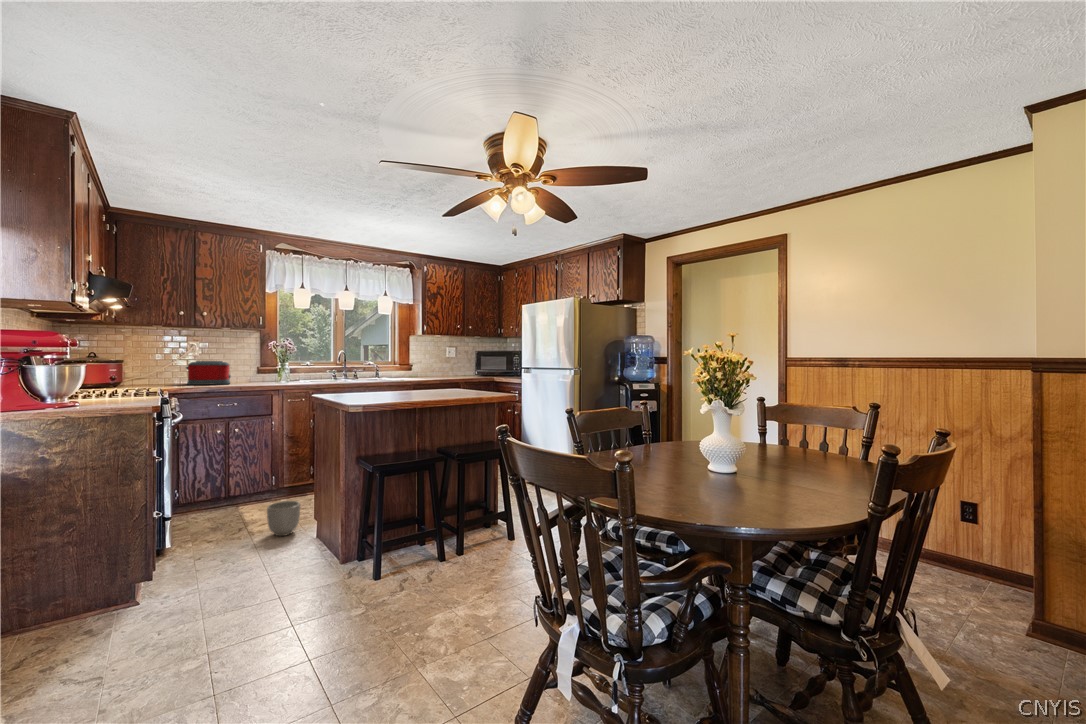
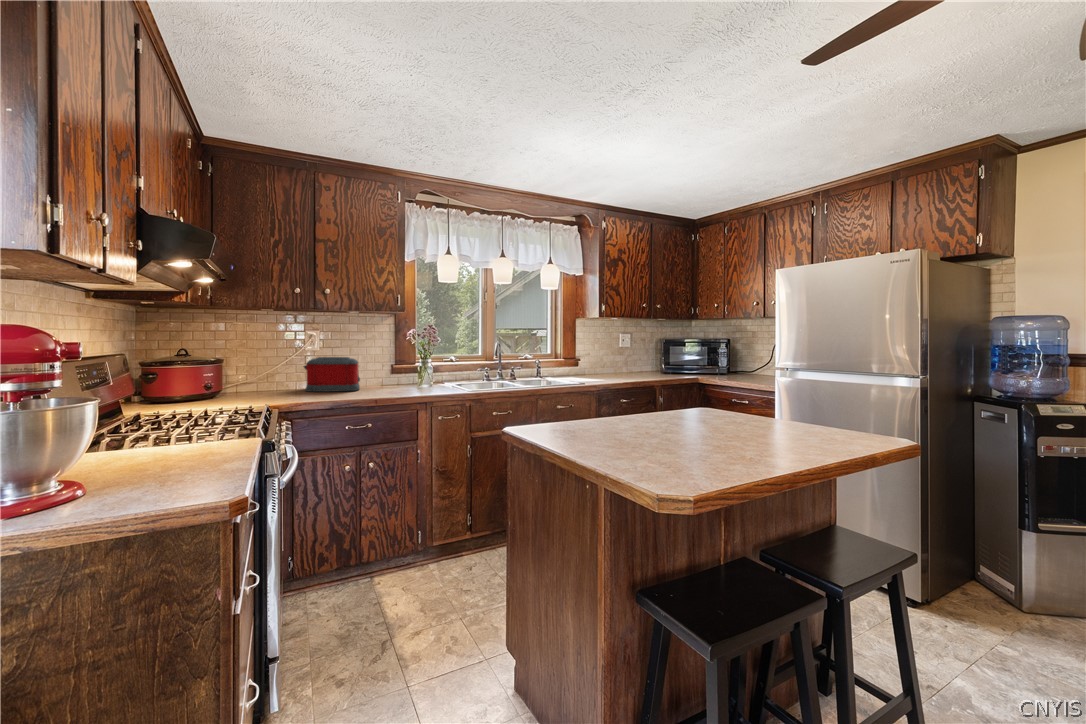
planter: present [267,501,300,536] -> none [427,611,479,682]

